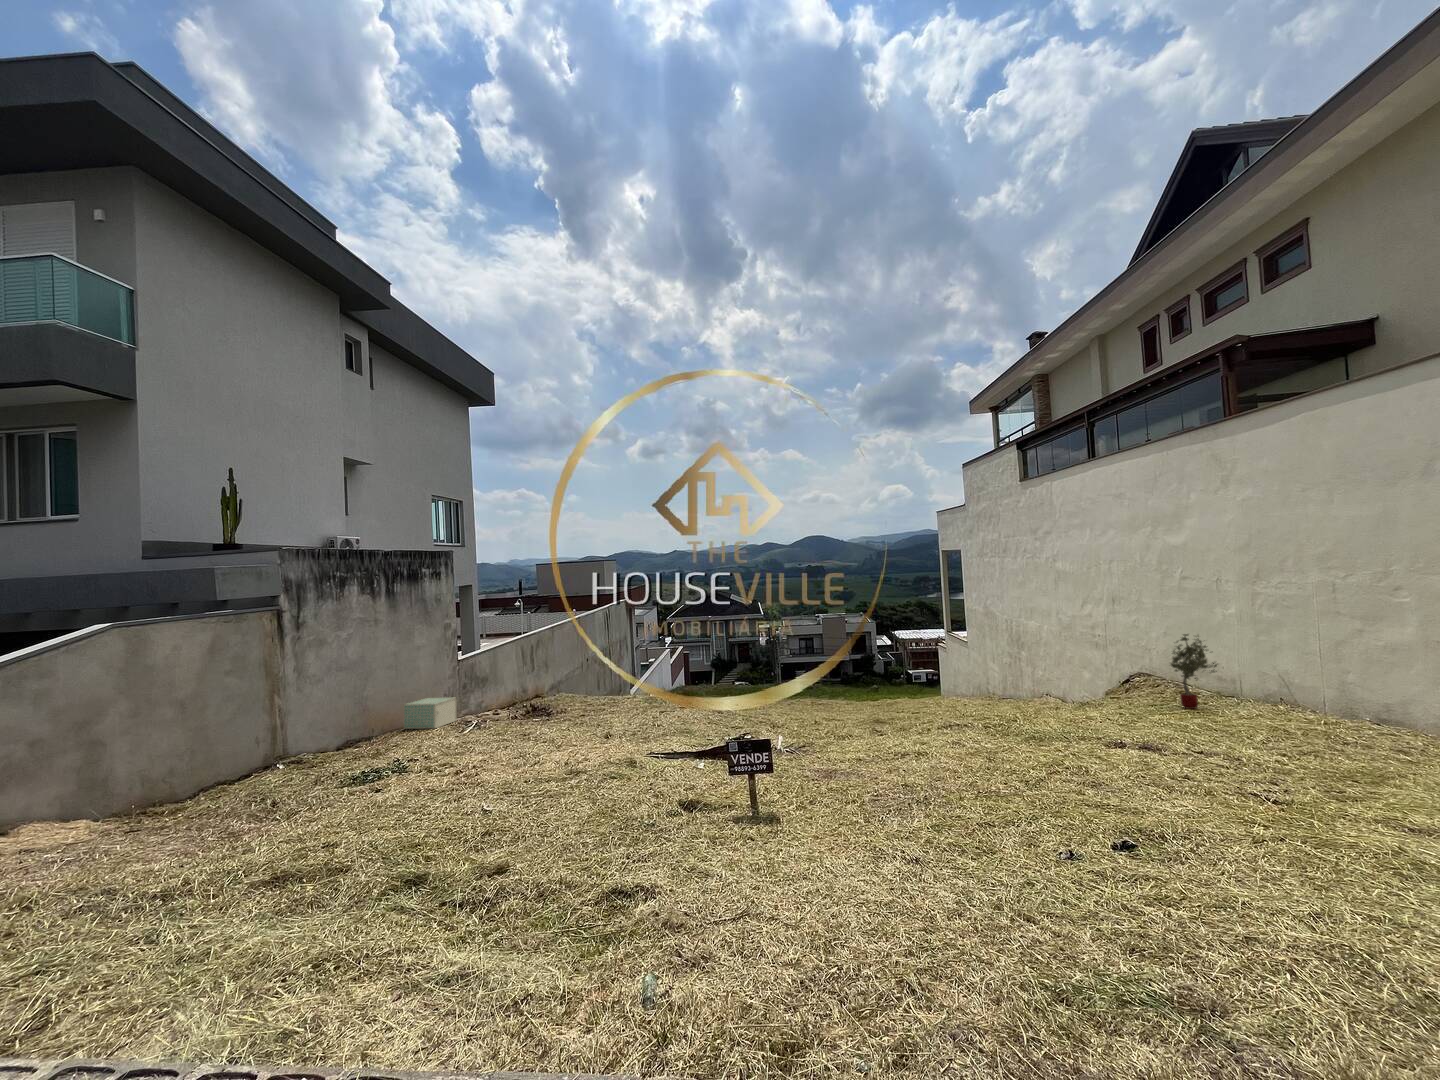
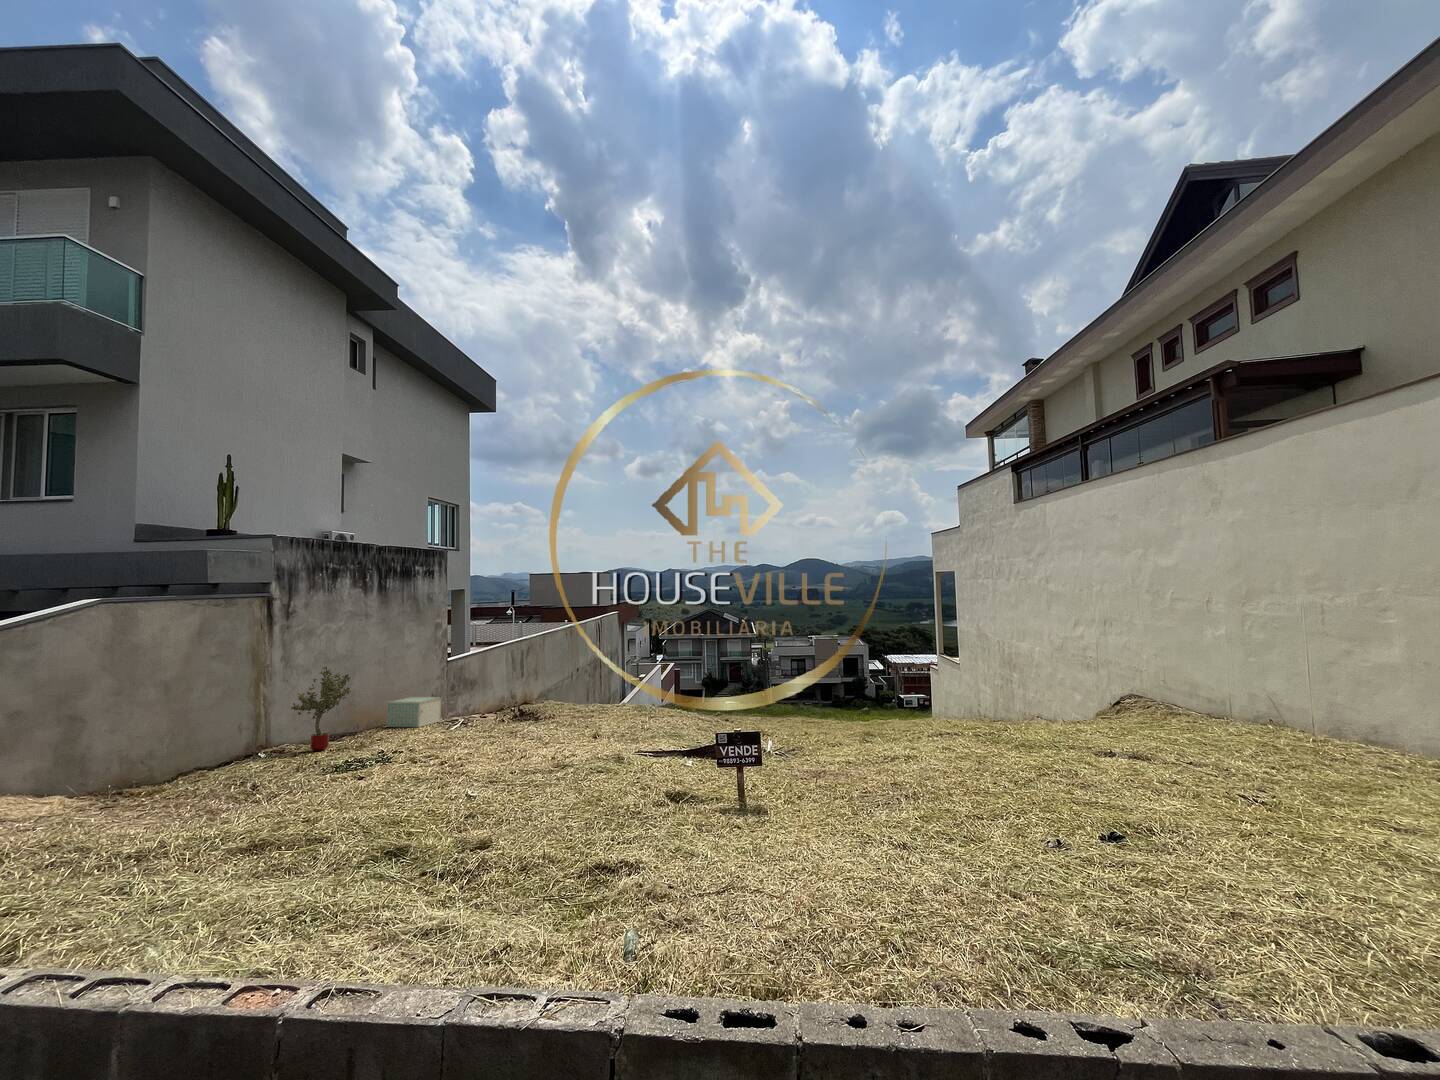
potted tree: present [1171,634,1217,709] -> present [291,666,351,751]

